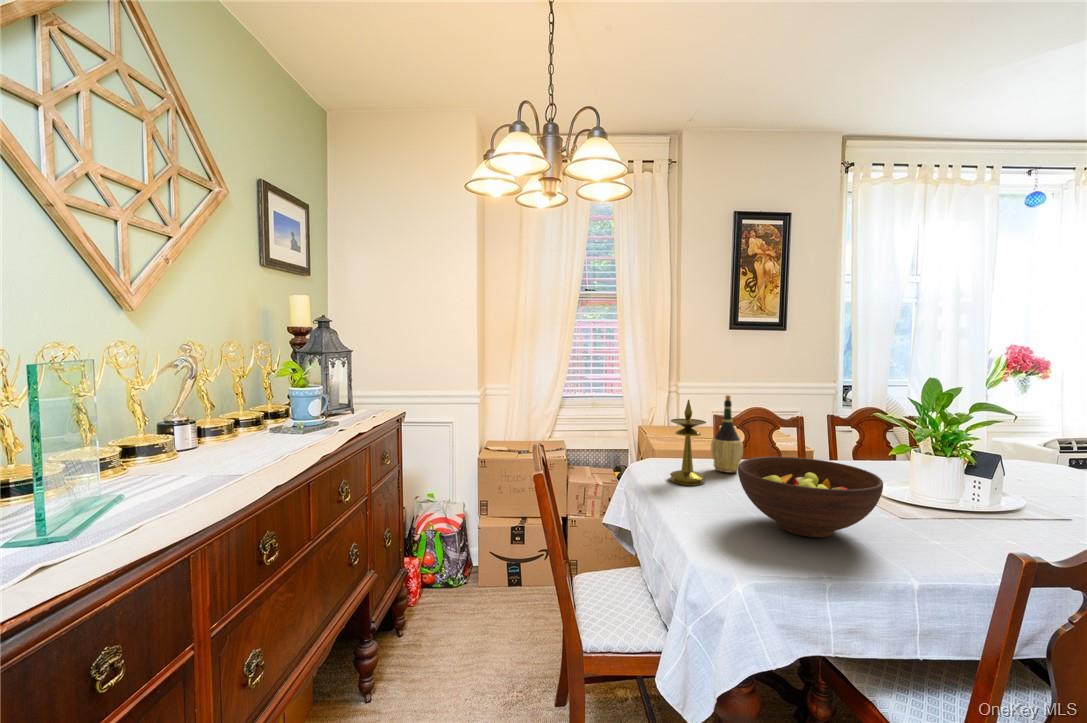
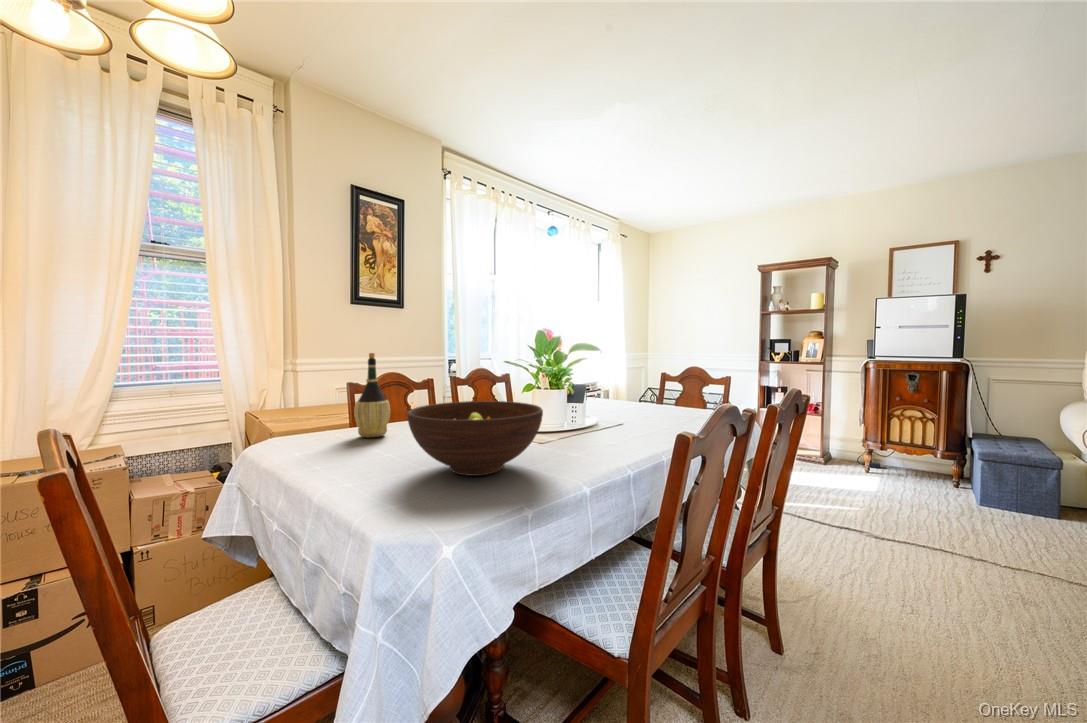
candlestick: present [670,400,706,485] -> none [307,355,354,458]

